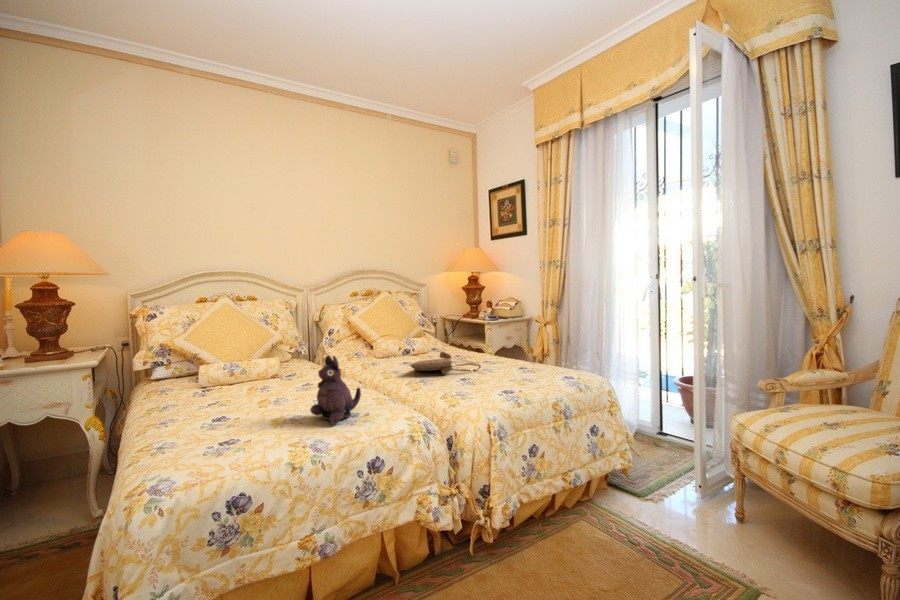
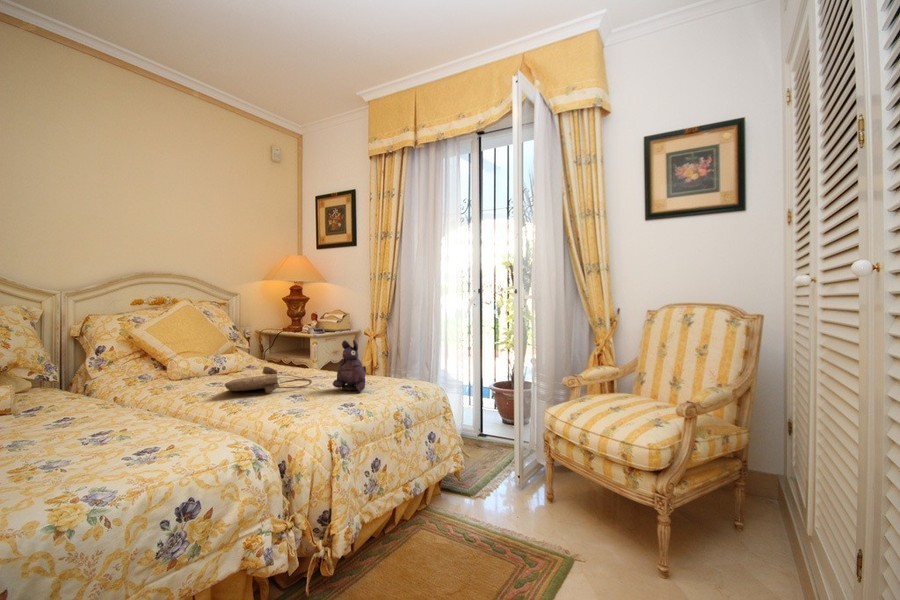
plush toy: present [310,355,361,424] -> present [333,340,366,391]

